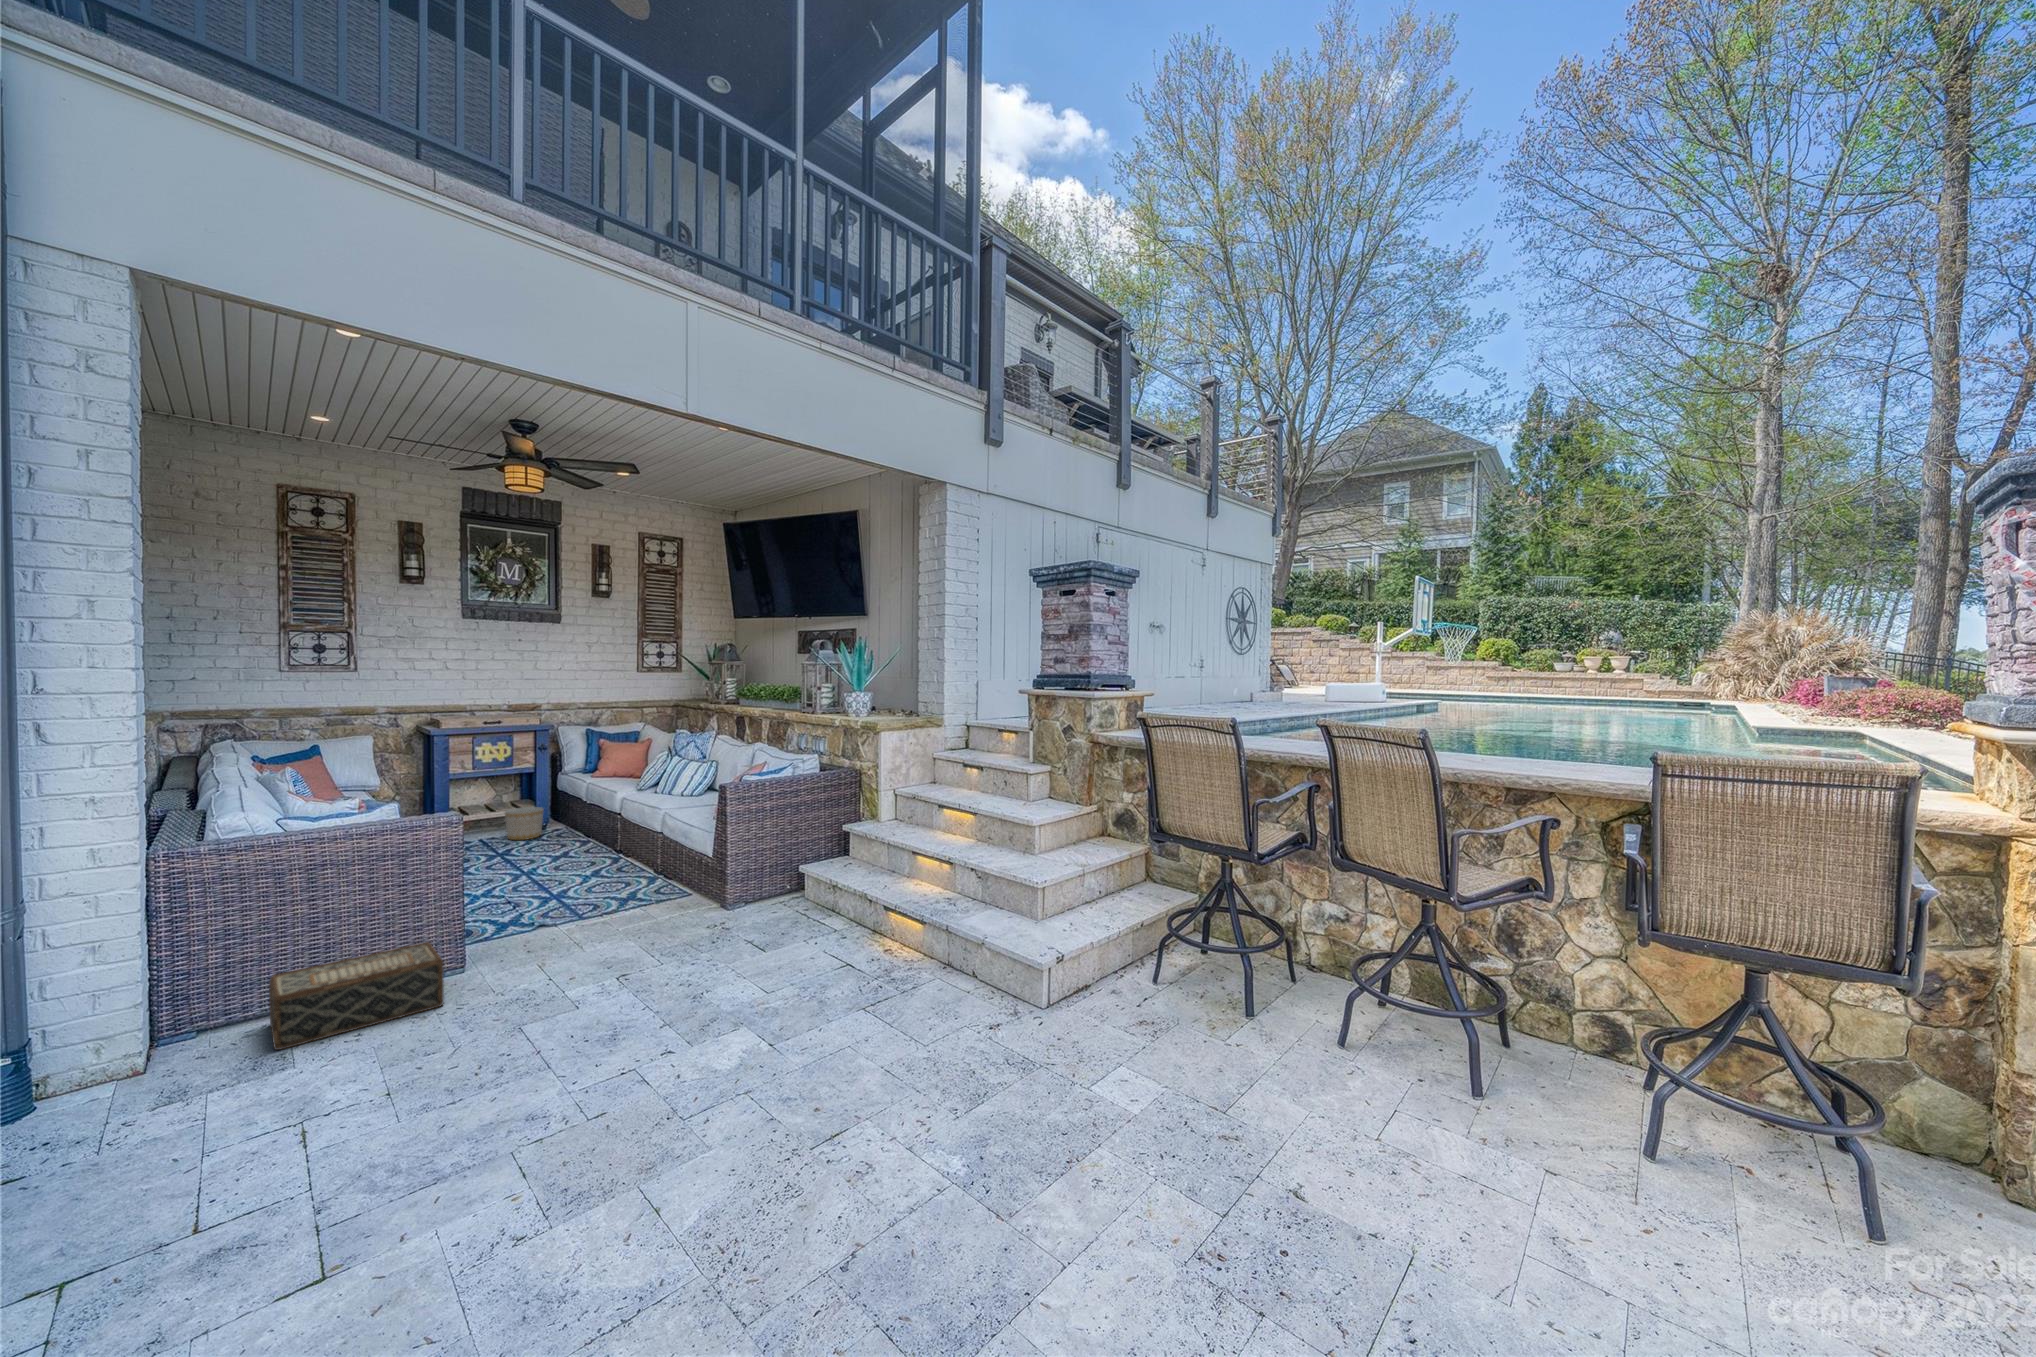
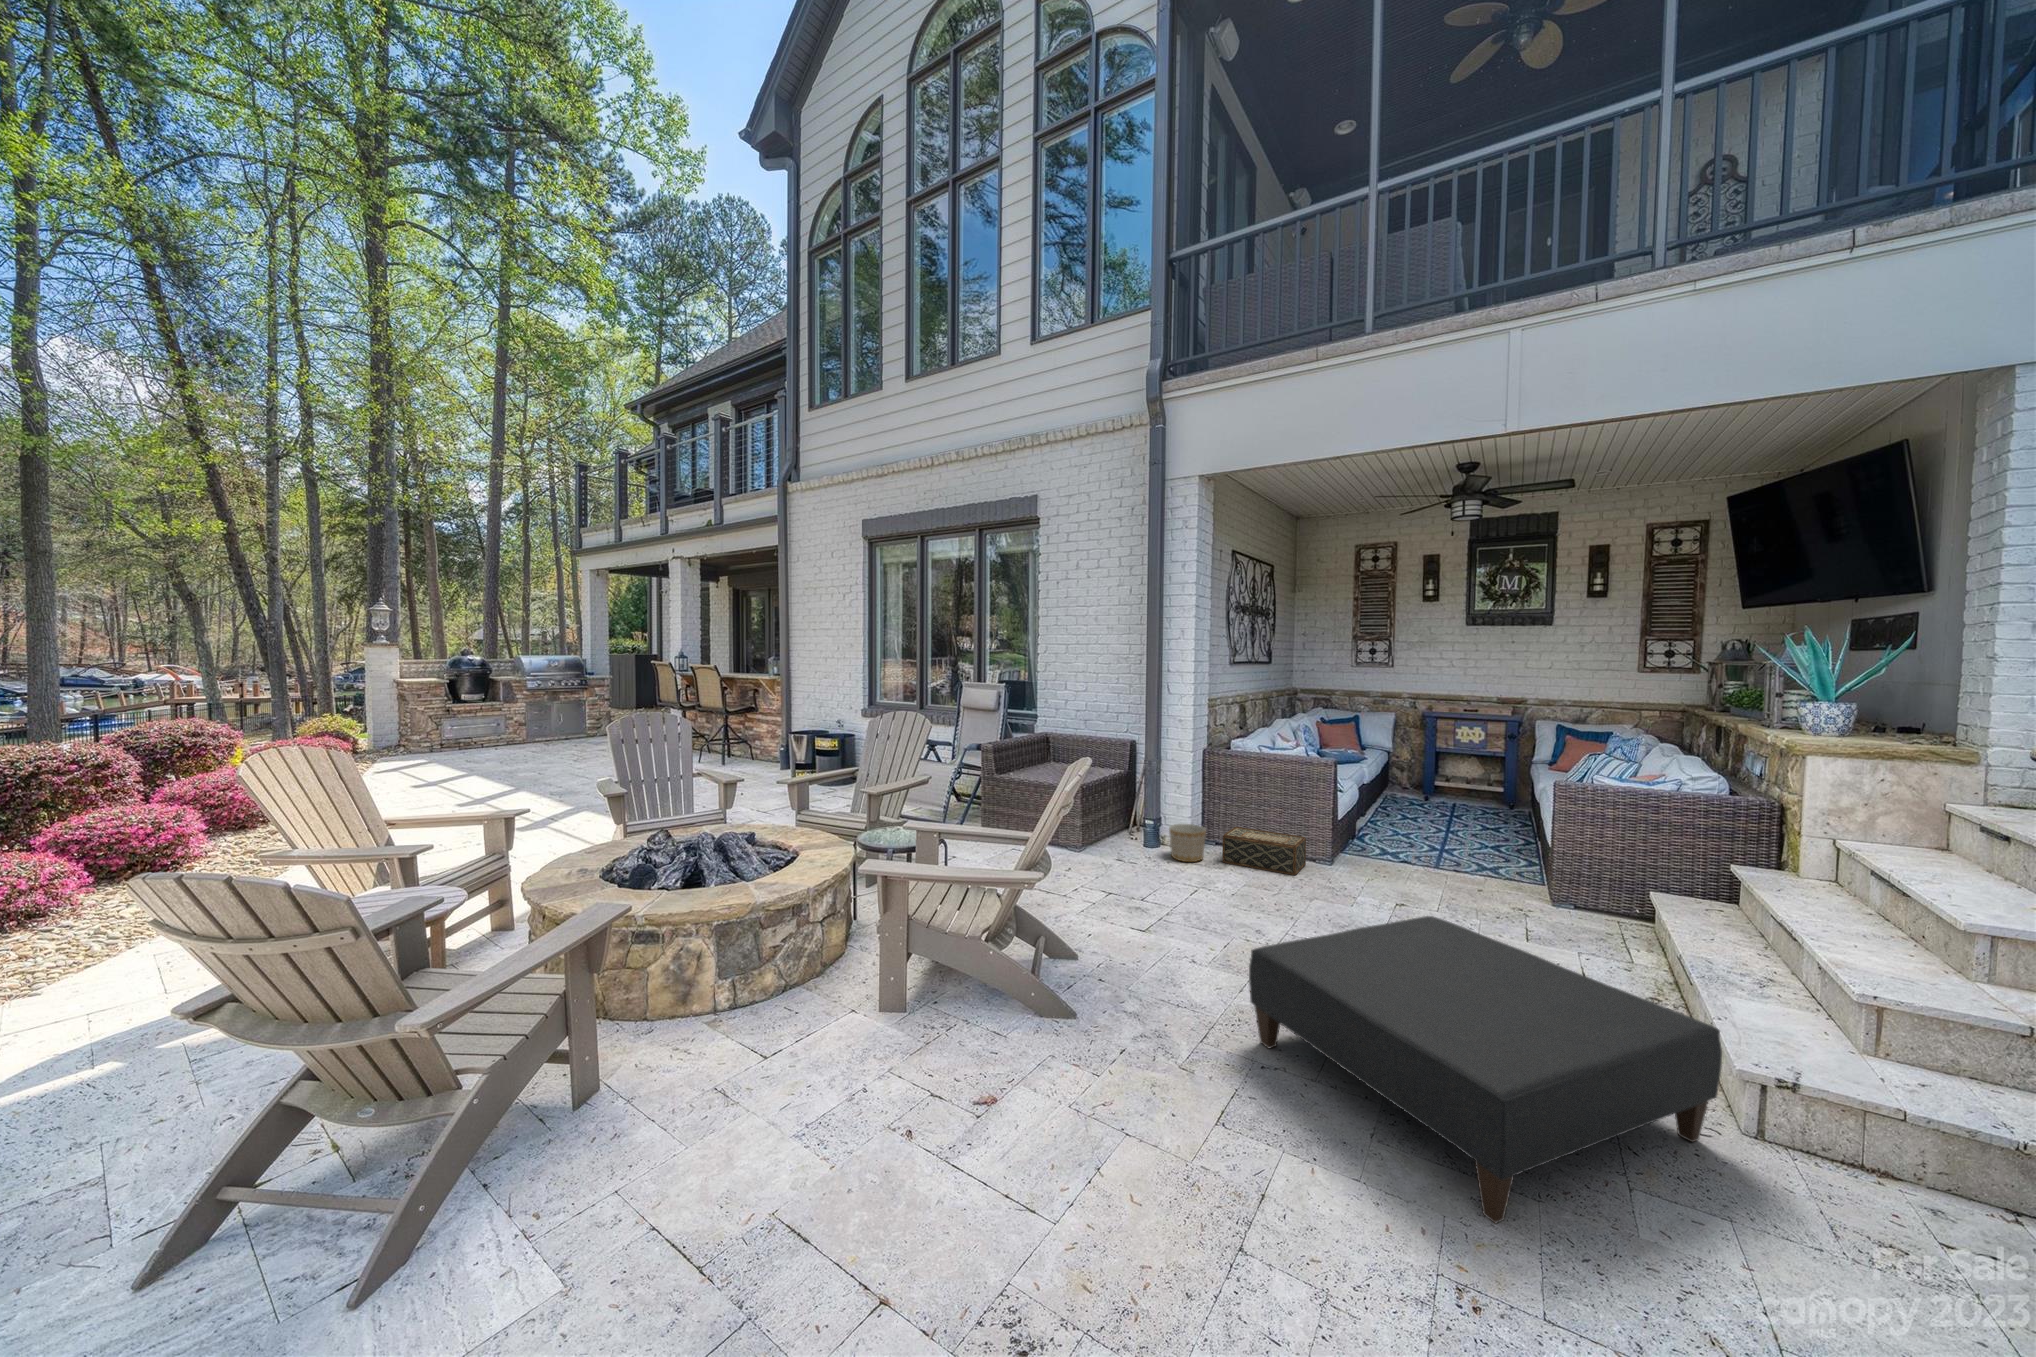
planter: present [505,807,544,840] -> present [1169,824,1206,862]
ottoman: none [797,932,1161,1226] -> present [1249,916,1722,1223]

